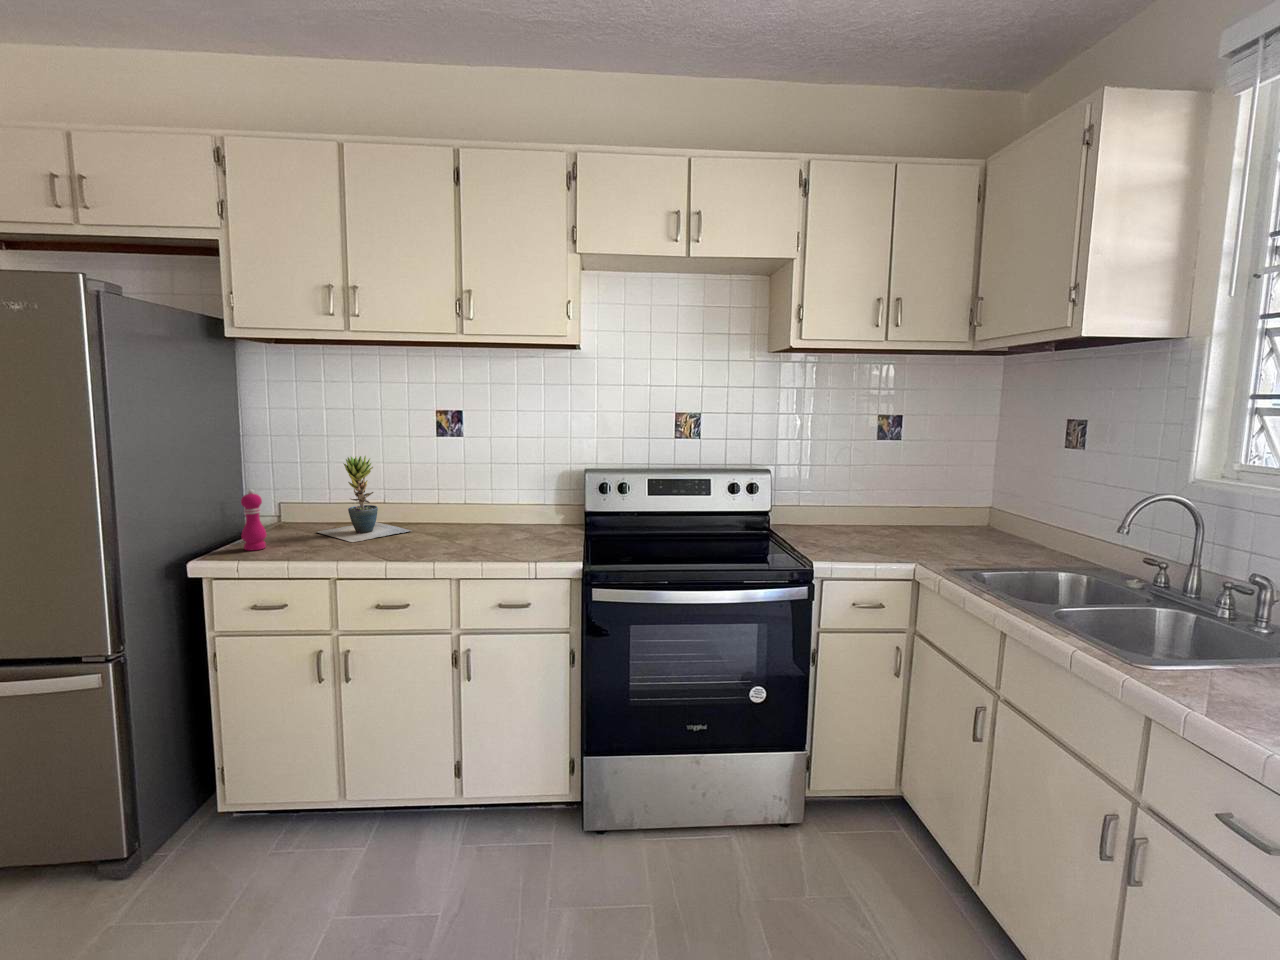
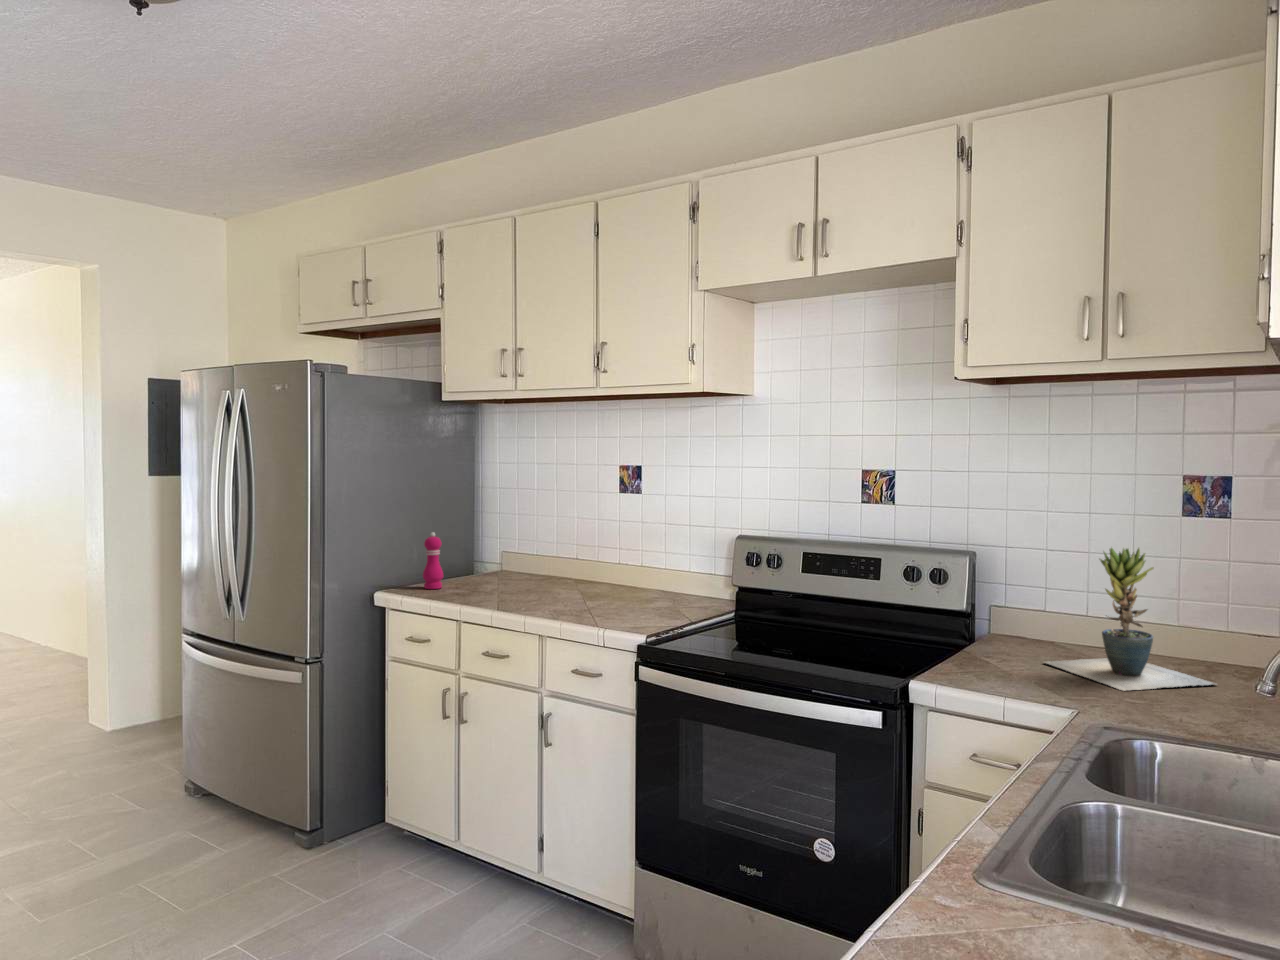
potted plant: present [317,456,411,542] -> present [1046,548,1214,691]

